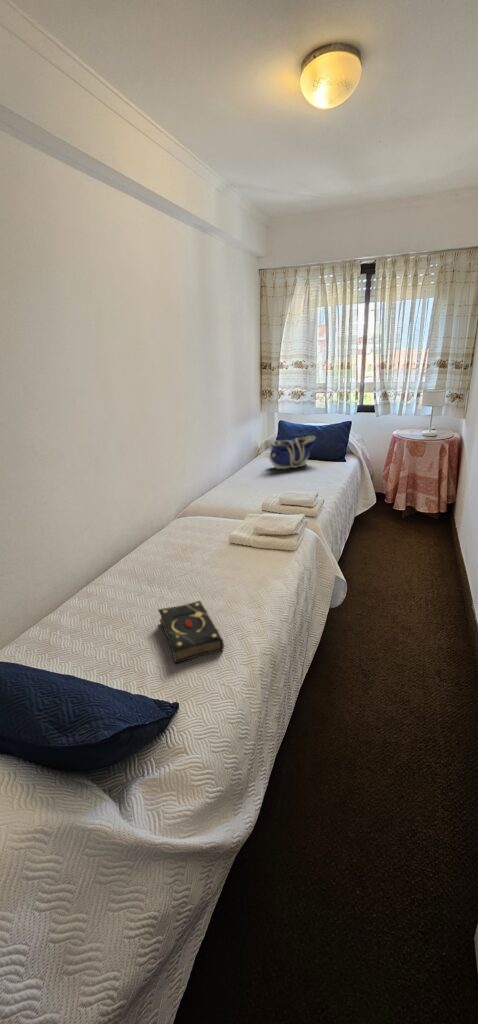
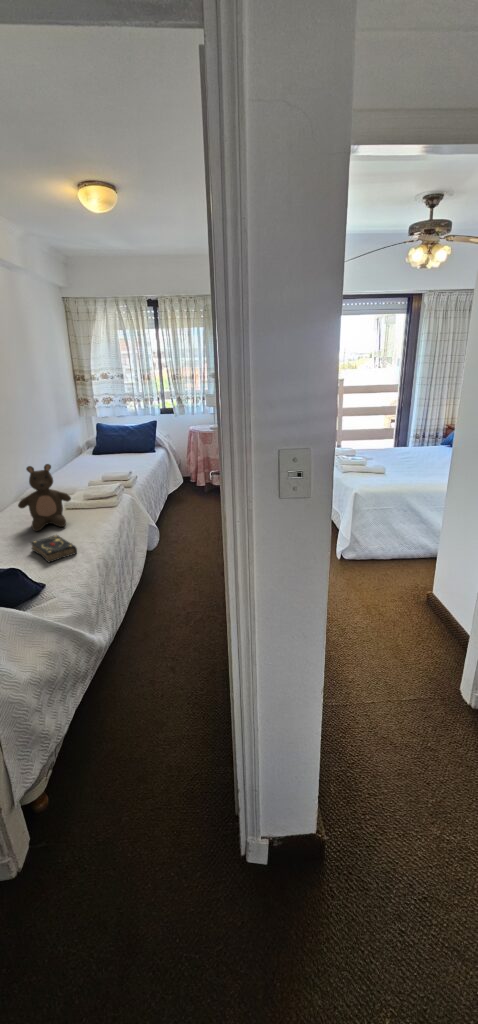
tote bag: present [269,436,316,469] -> none [91,433,128,462]
stuffed bear: none [160,482,232,580] -> present [18,464,71,531]

